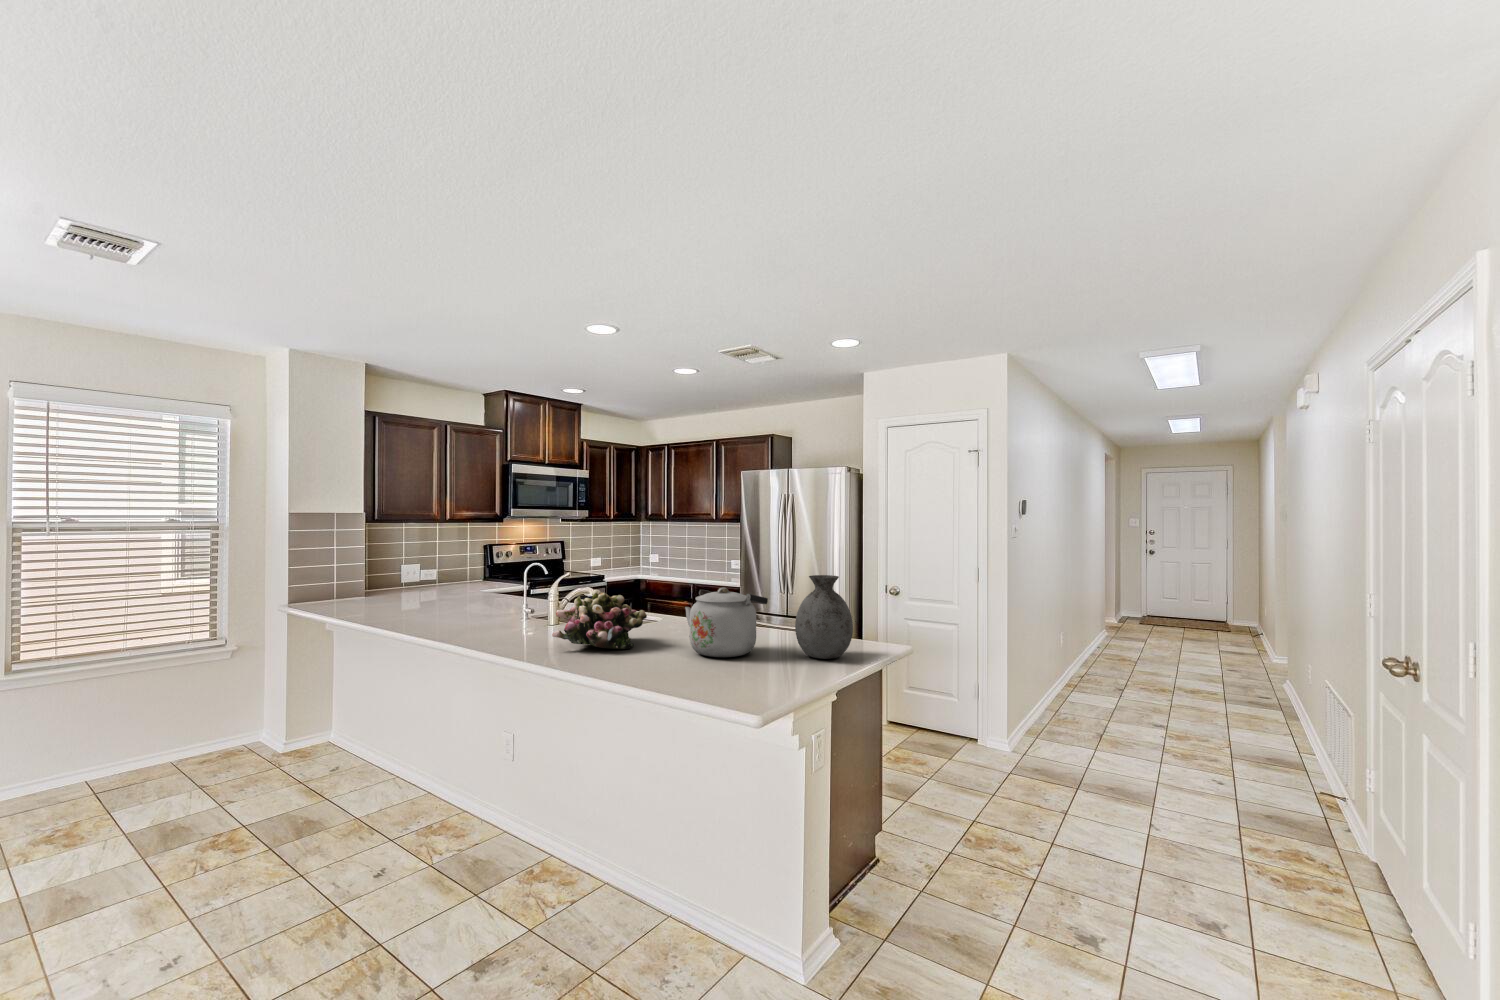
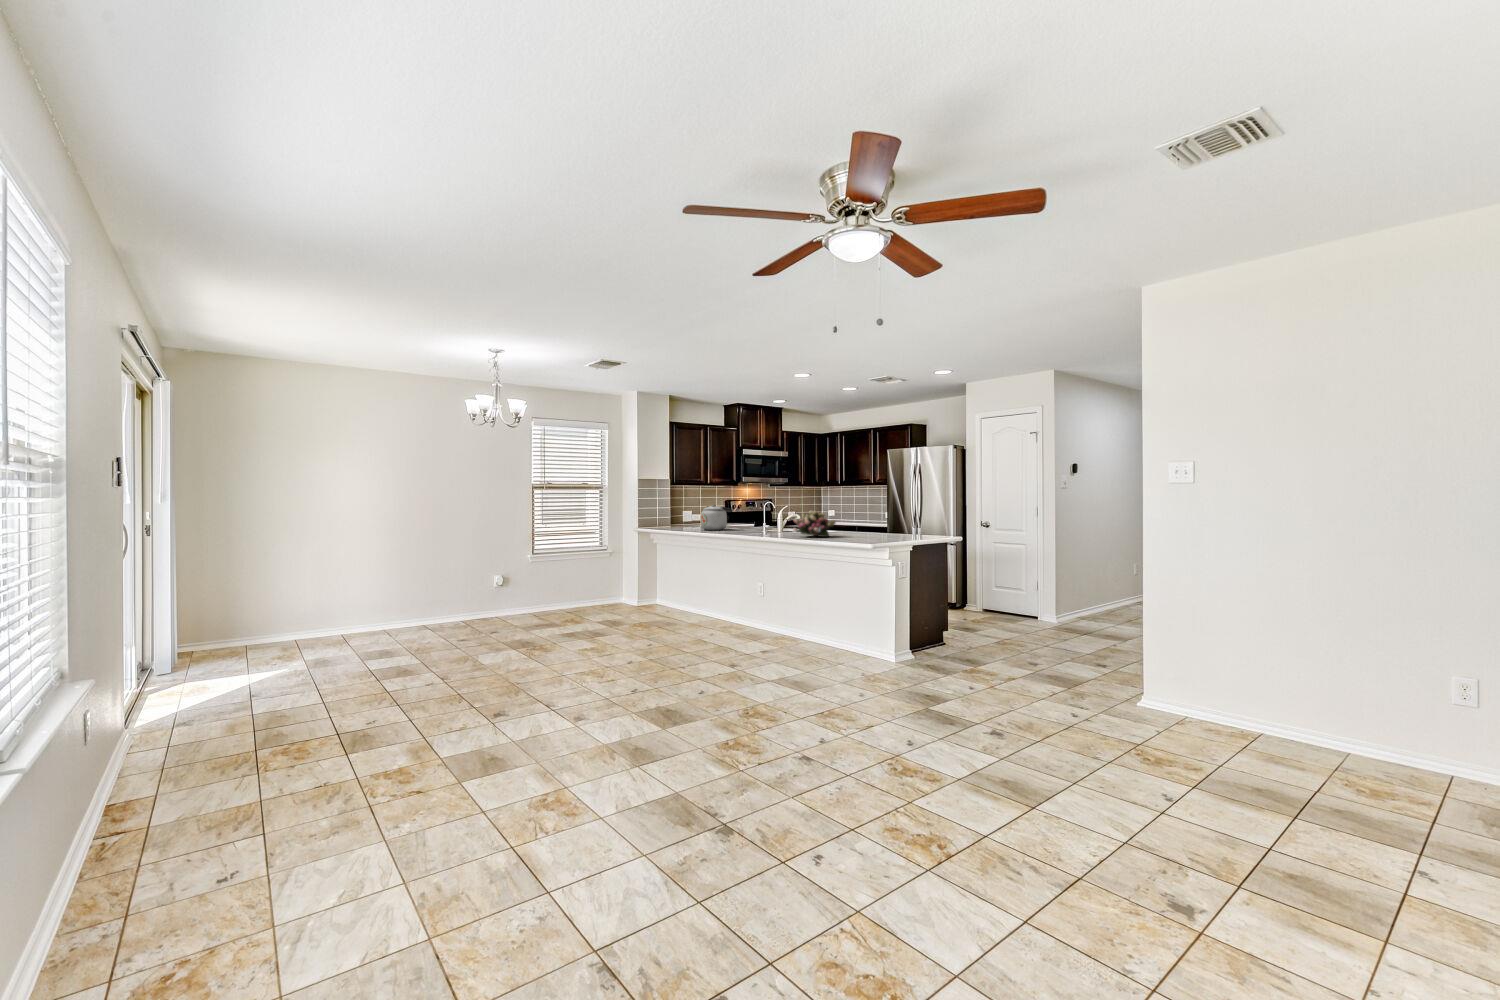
vase: present [795,575,853,659] -> none [907,501,935,539]
kettle: present [685,587,768,657] -> present [701,505,732,530]

